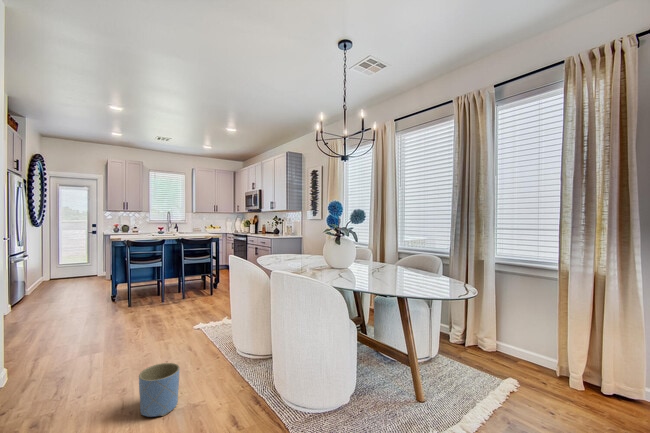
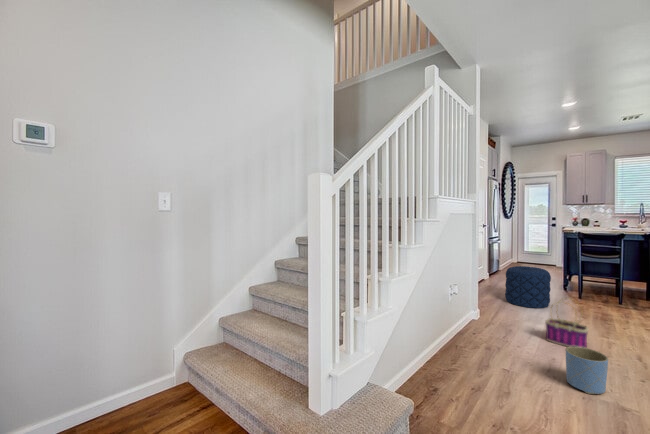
pouf: none [40,284,102,339] -> present [505,266,551,308]
basket: none [105,313,150,371] -> present [545,301,589,348]

